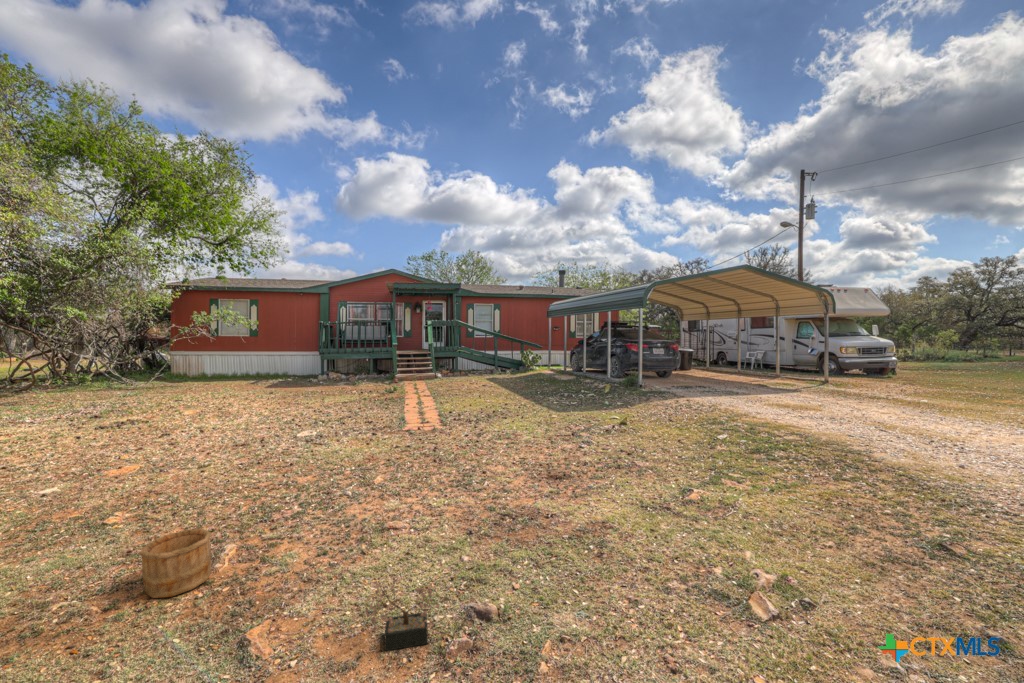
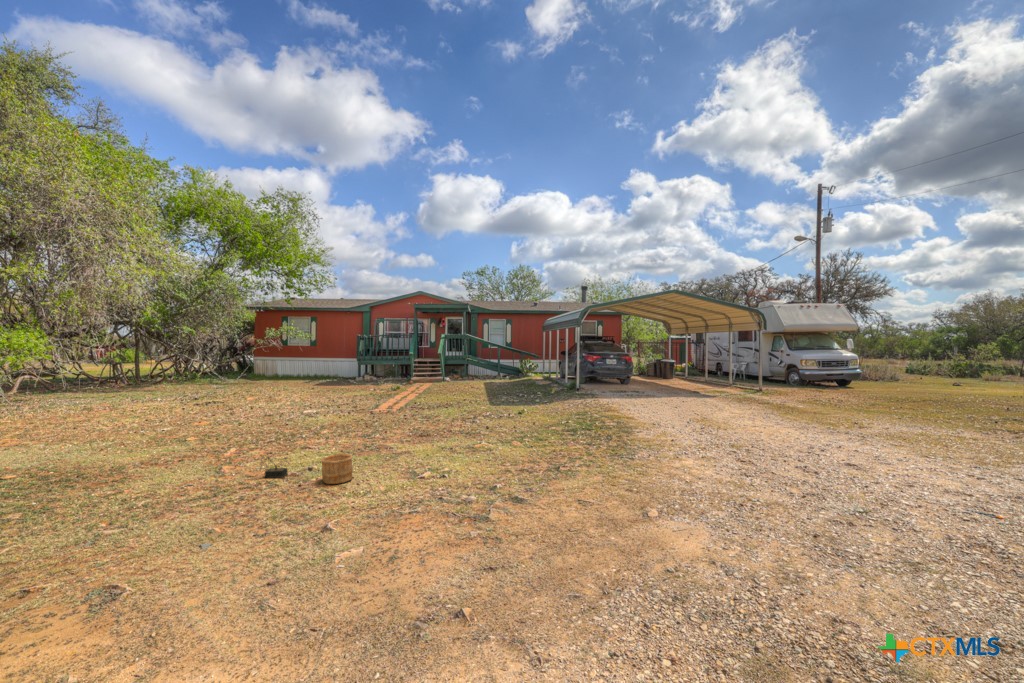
wooden bucket: present [139,529,211,598] -> present [321,454,353,484]

